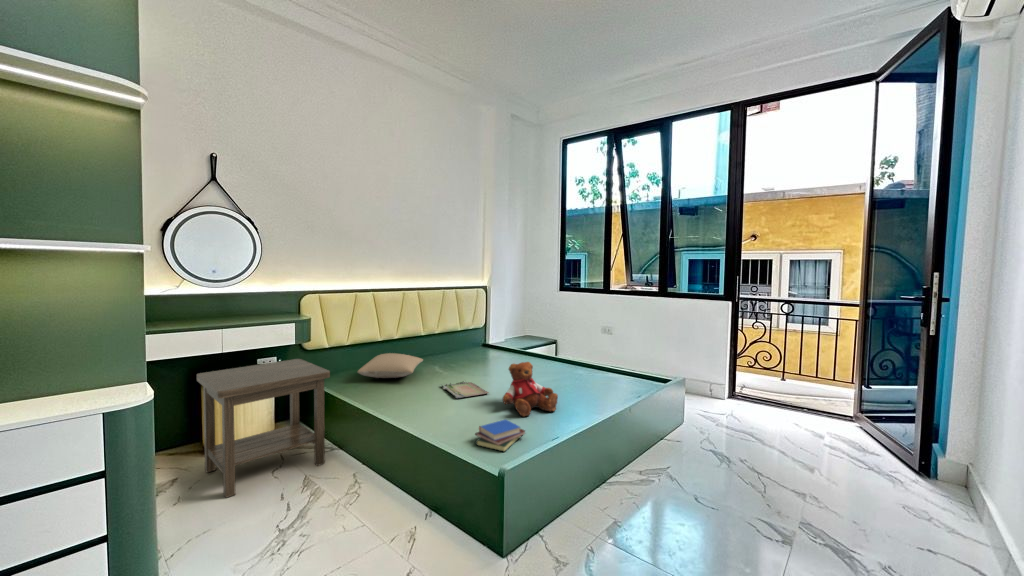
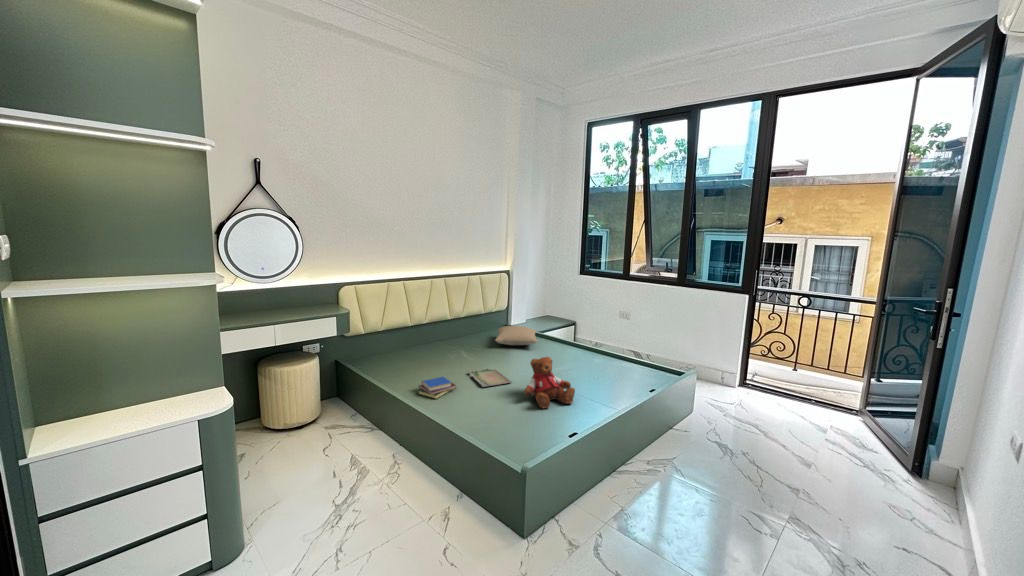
pillow: present [358,353,423,378] -> present [495,326,538,345]
side table: present [197,359,330,498] -> none [257,349,371,473]
book: present [475,420,525,452] -> present [417,377,456,399]

